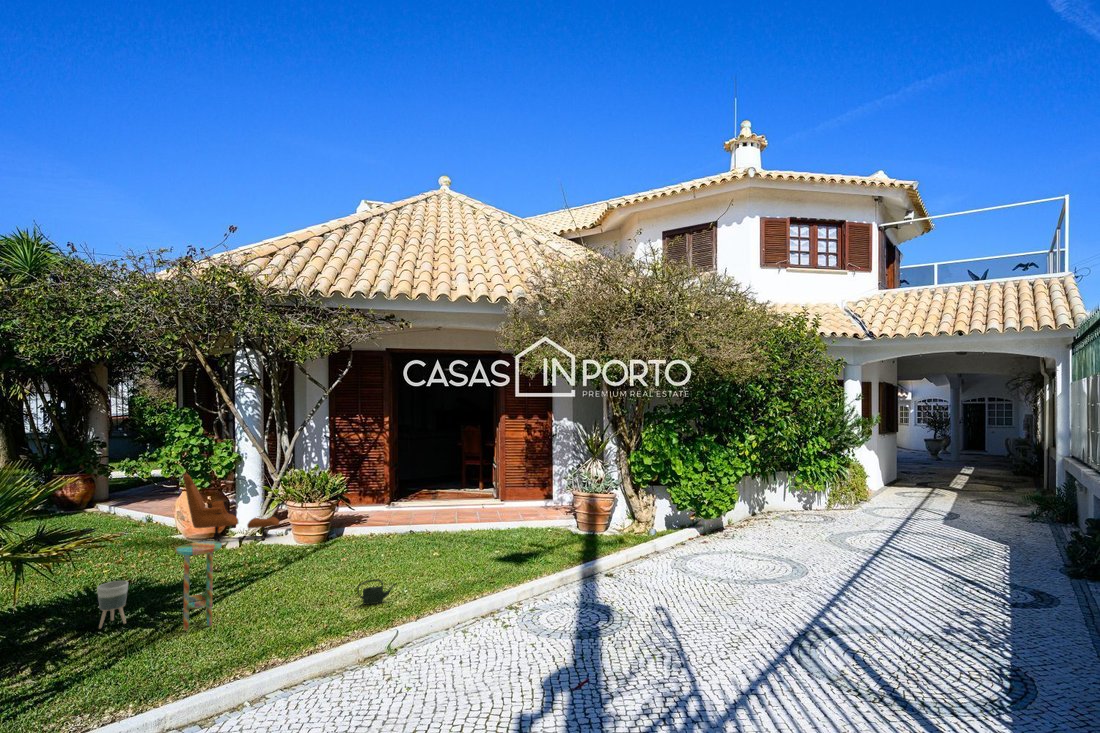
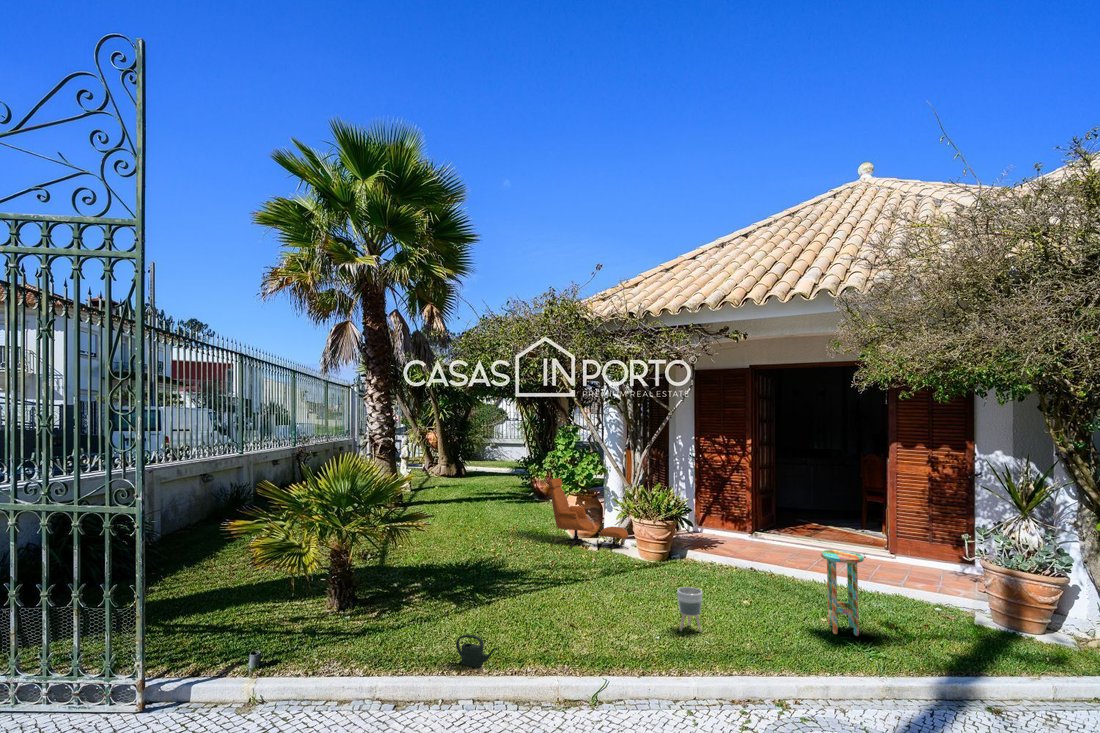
side table: present [175,541,221,631] -> present [821,550,864,636]
watering can: present [357,579,396,605] -> present [456,635,497,667]
planter: present [97,581,128,628] -> present [677,587,702,632]

